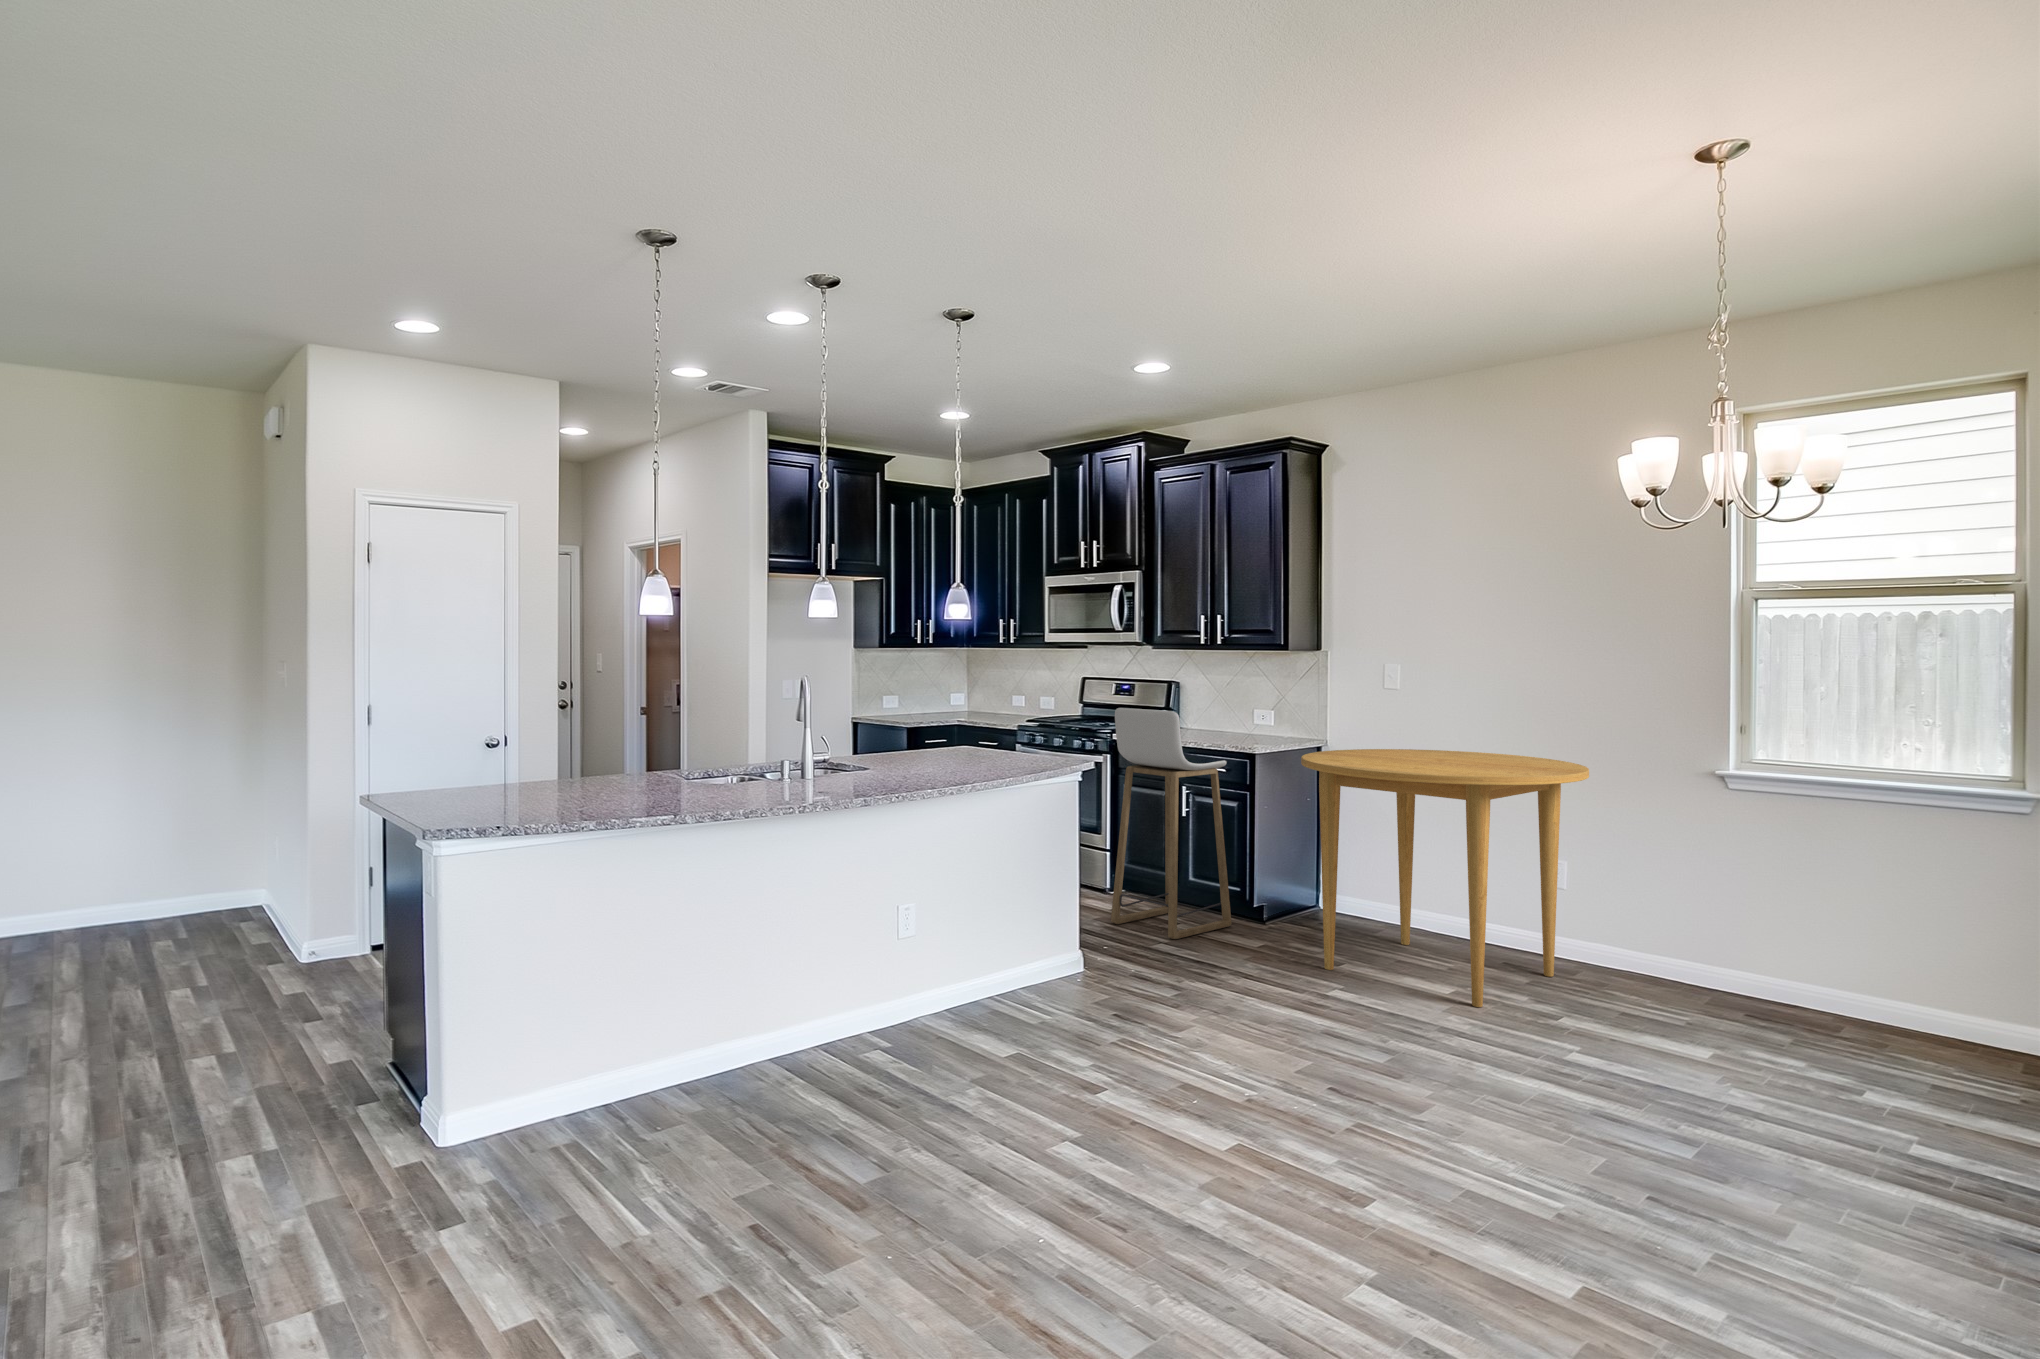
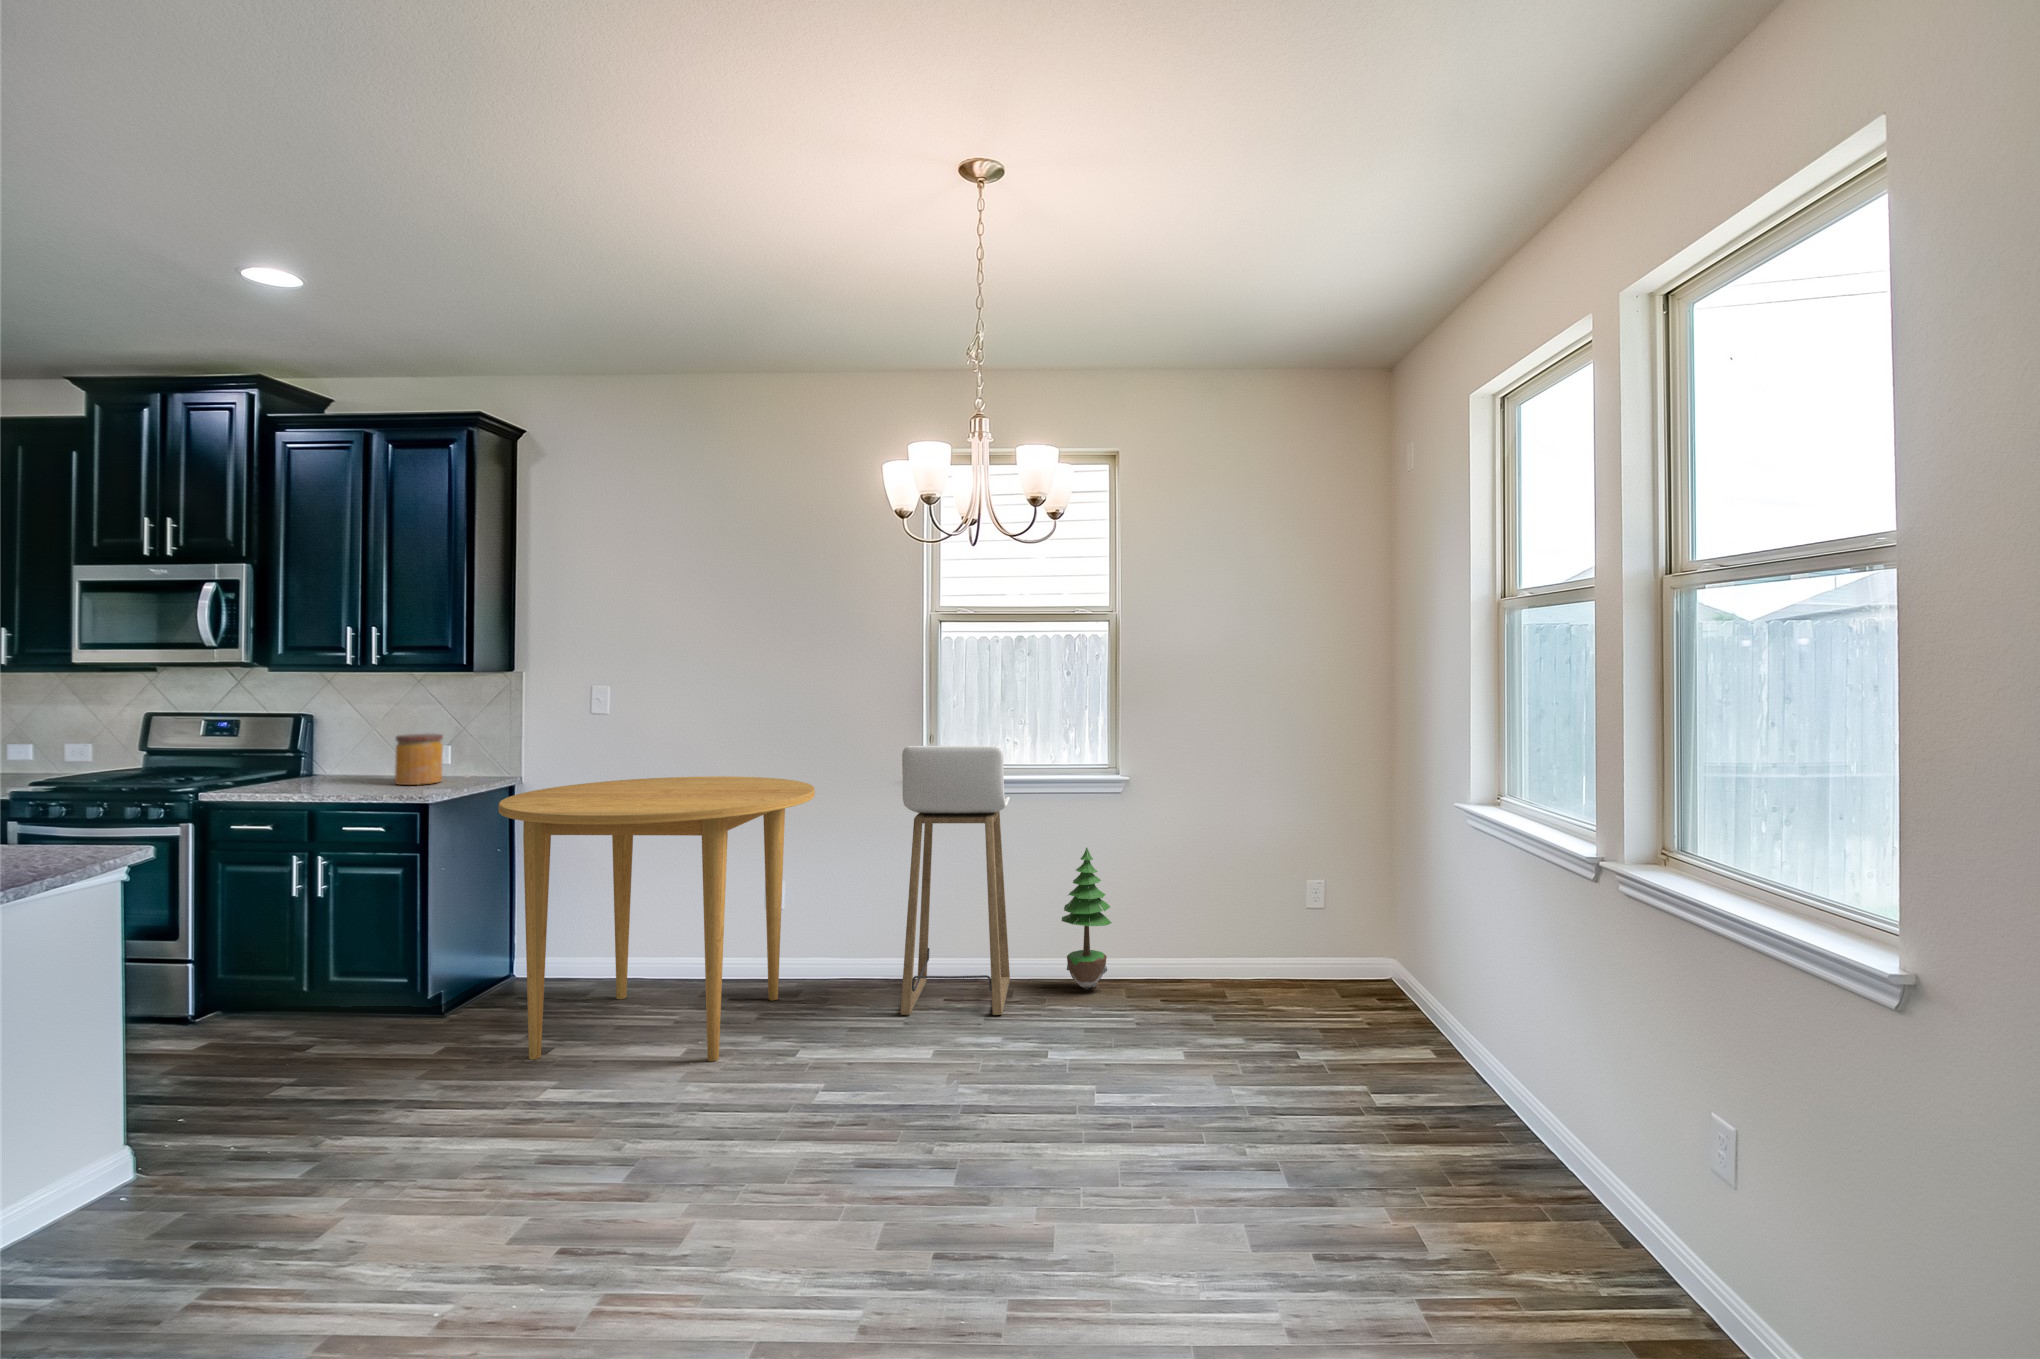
jar: none [1232,700,1265,740] -> present [395,734,443,785]
bar stool: present [1111,708,1231,939] -> present [901,746,1010,1015]
potted tree: none [1921,877,2006,1055] -> present [1062,848,1112,990]

